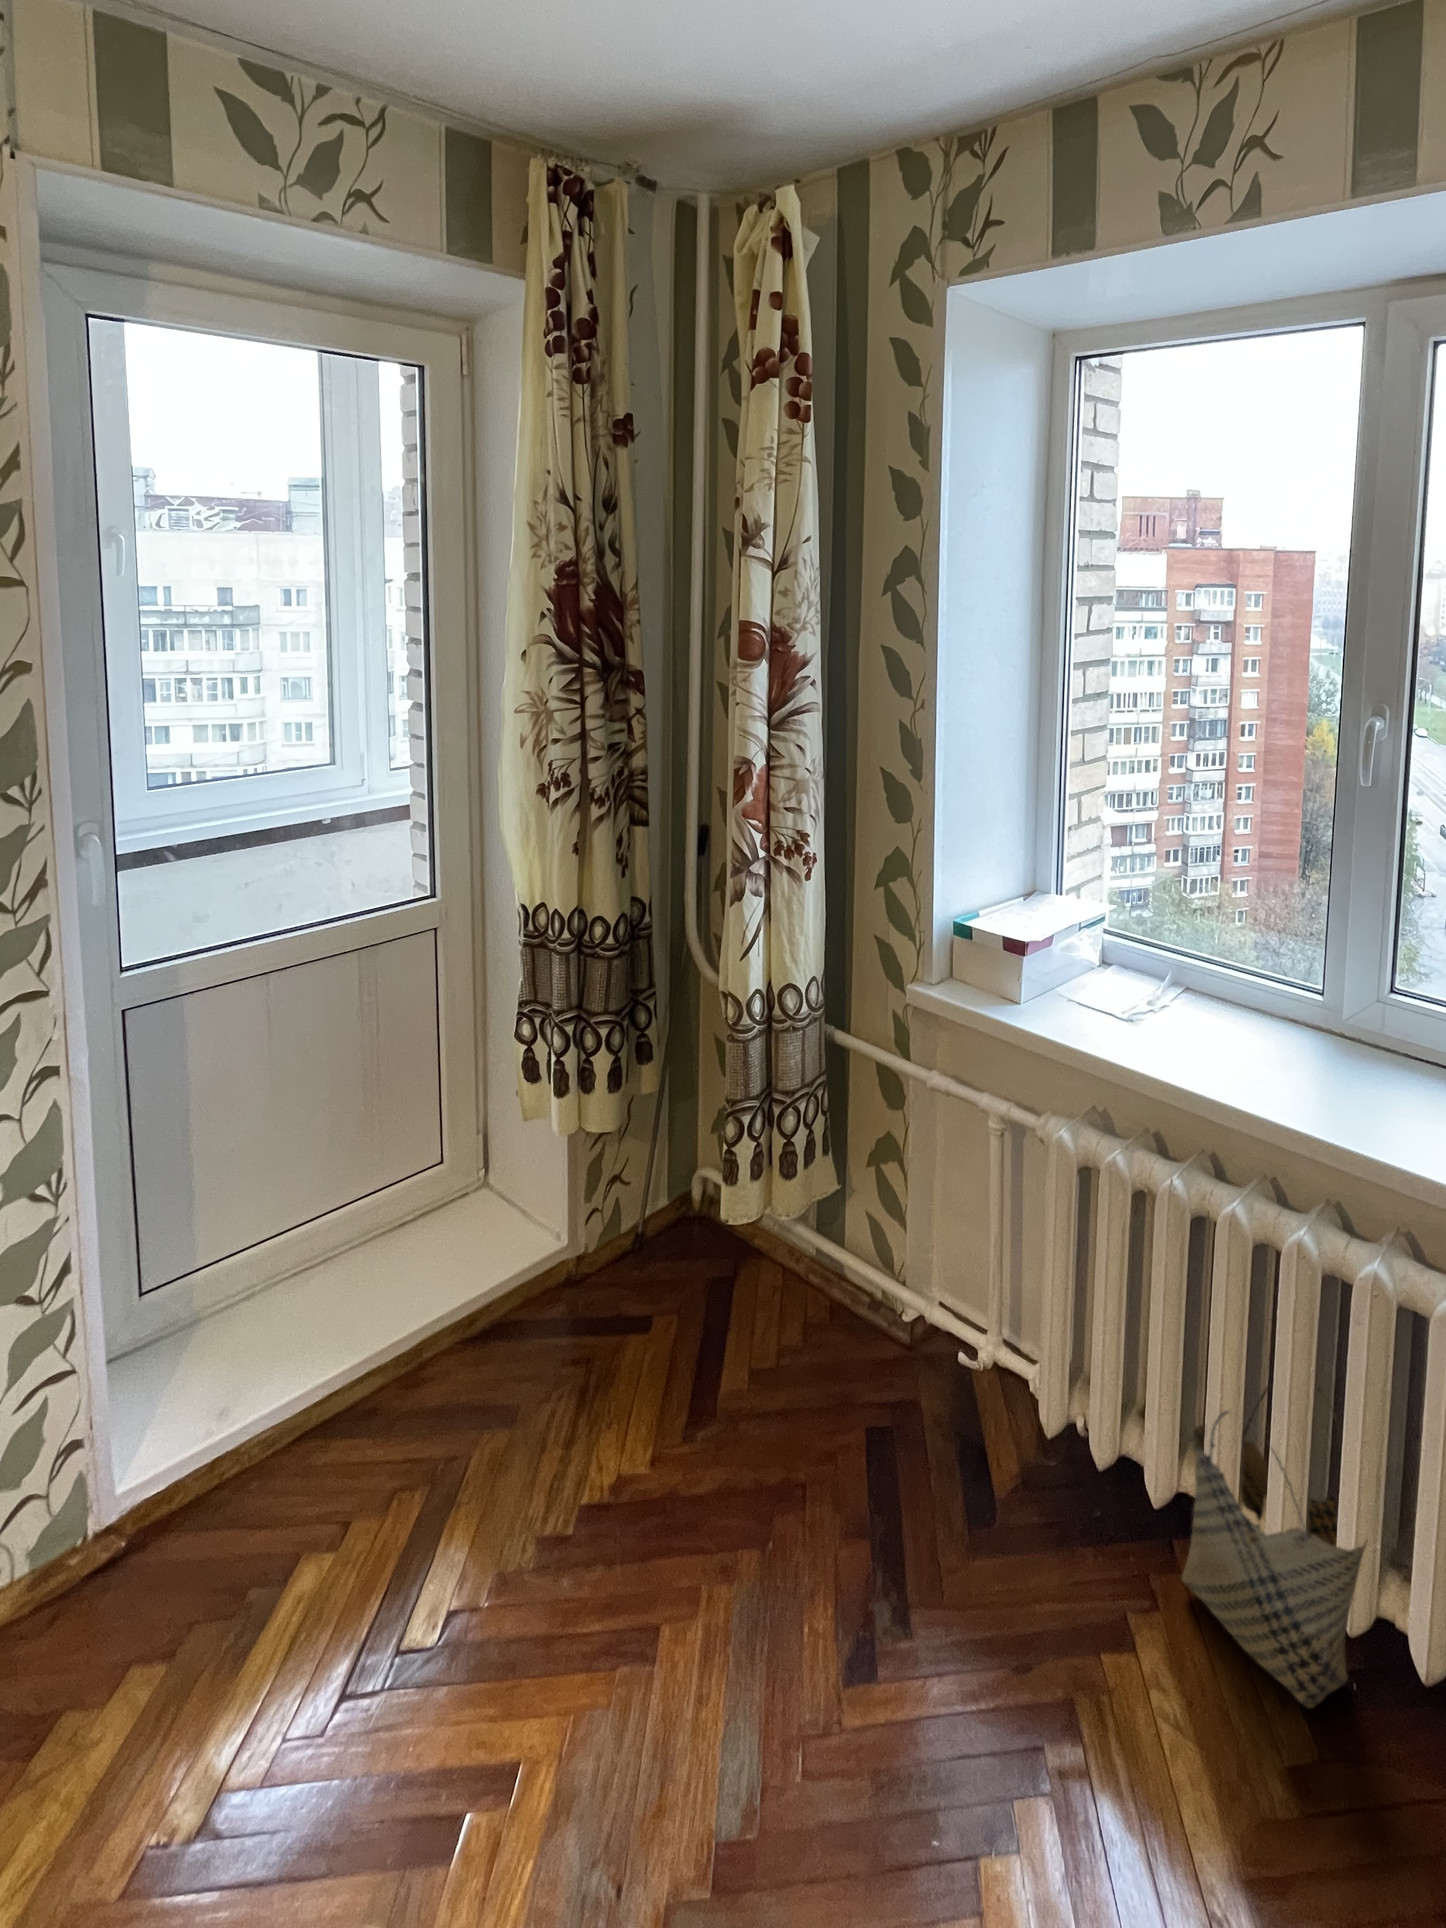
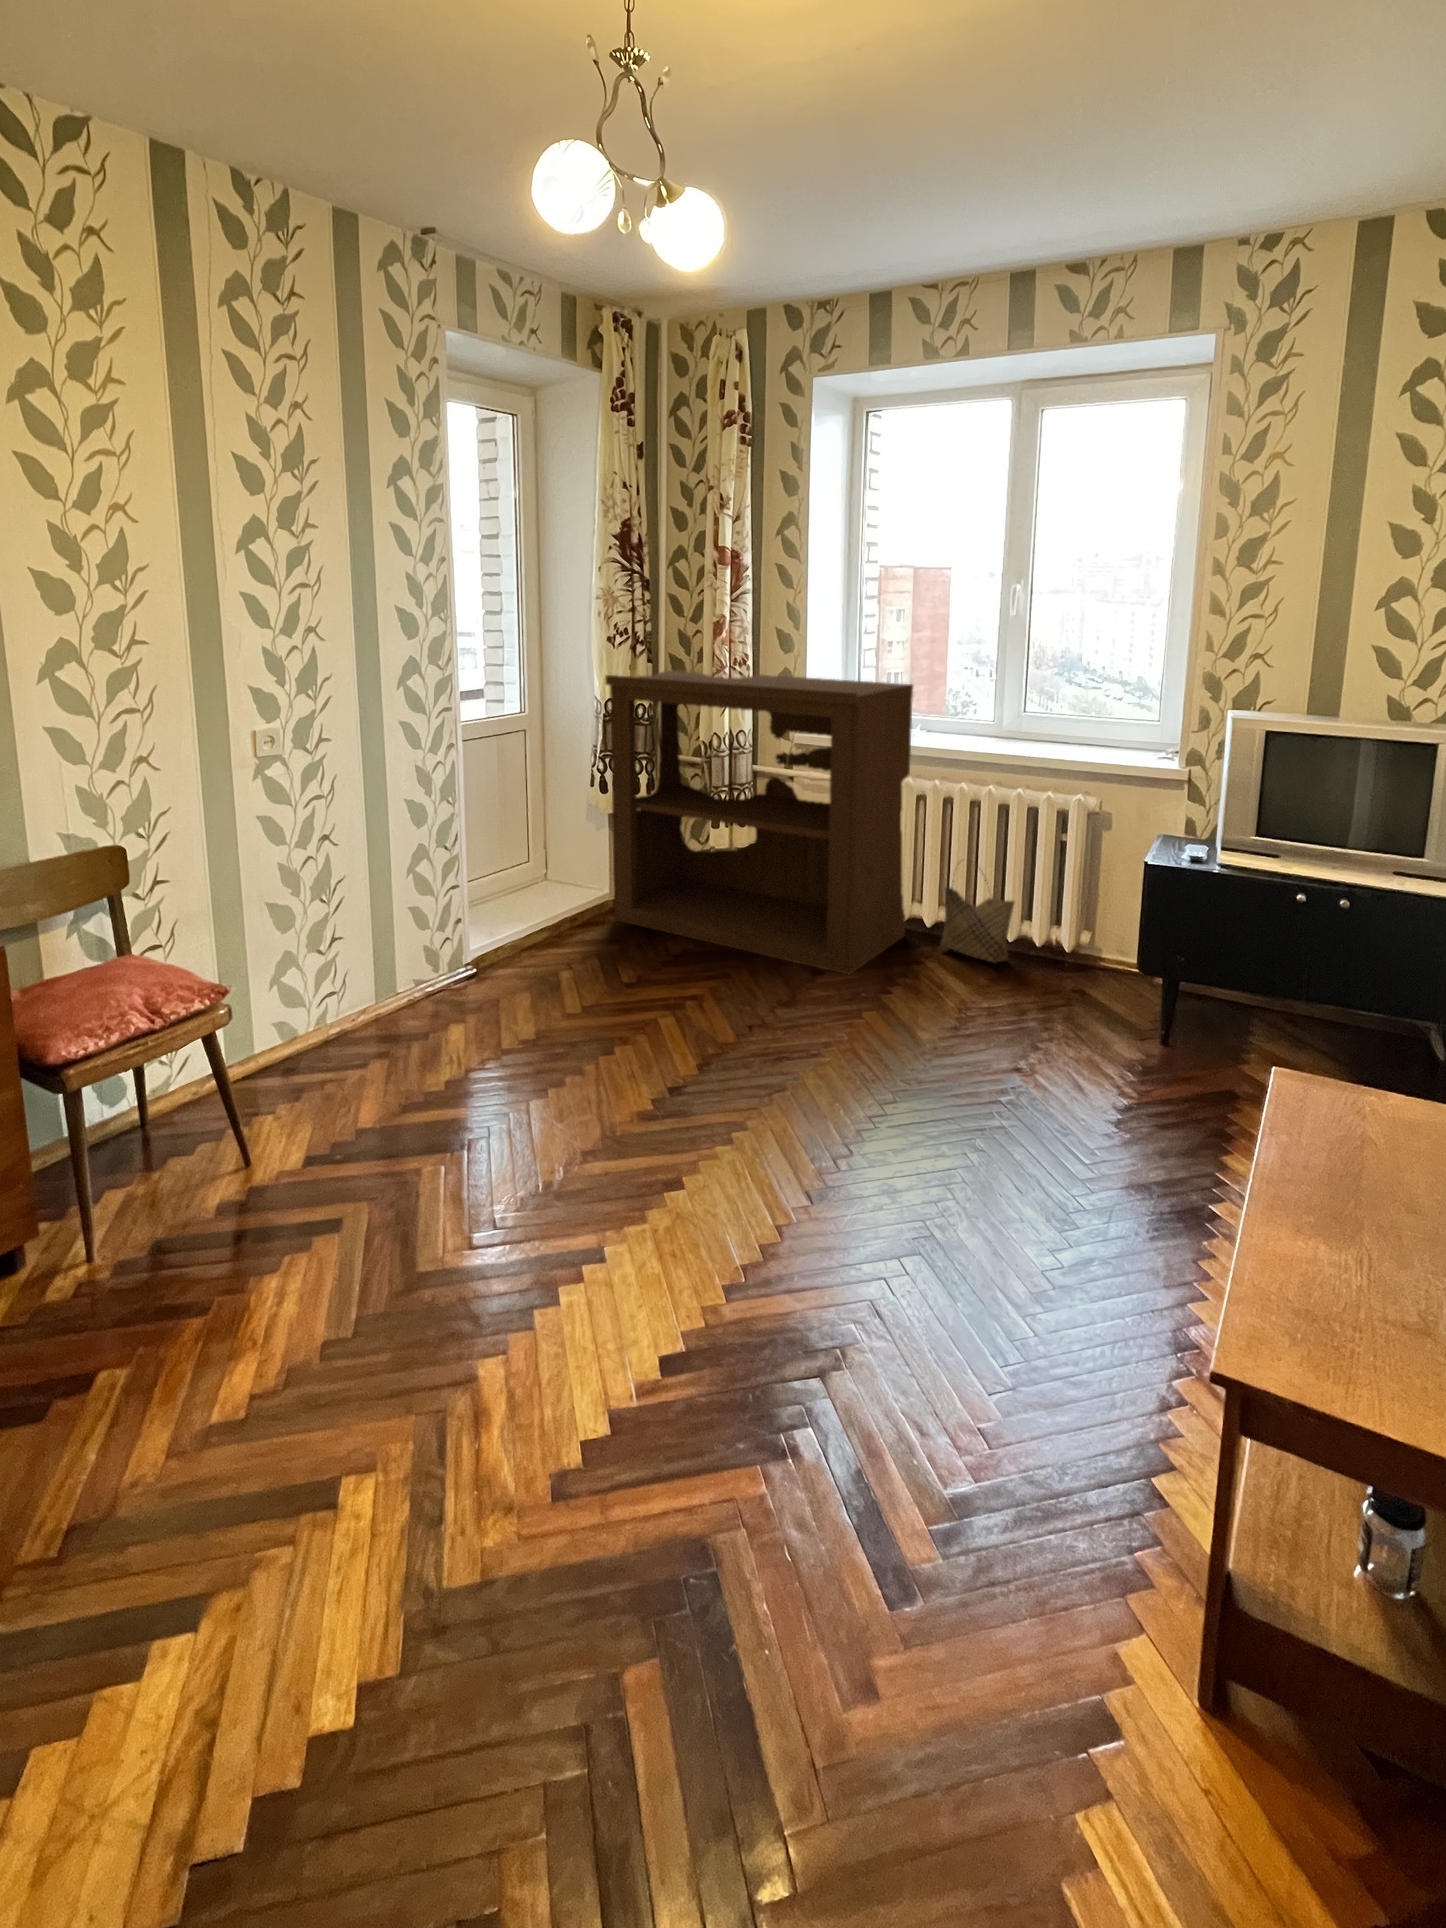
bookshelf: none [522,827,1132,1714] -> present [605,671,913,974]

